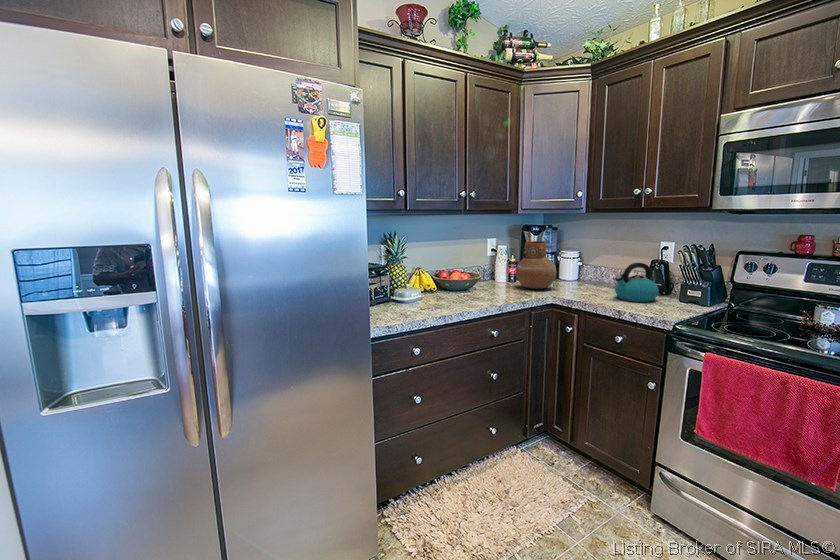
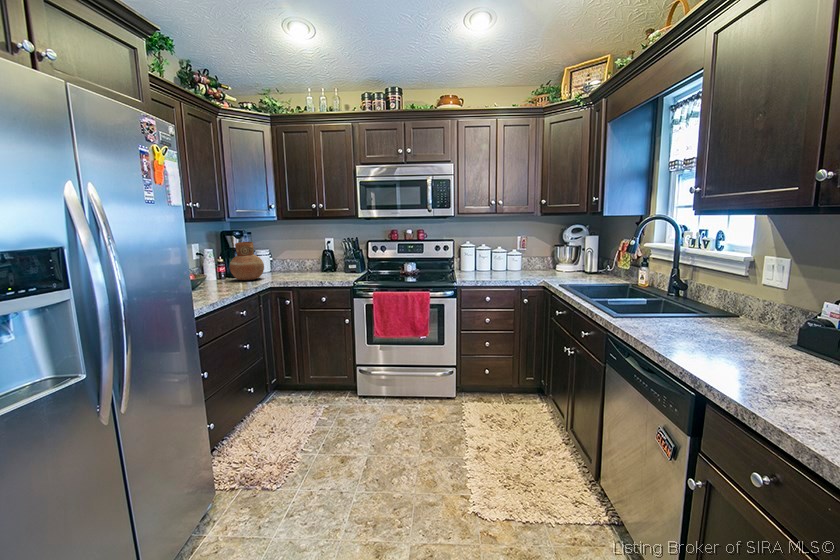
kettle: present [615,263,659,302] -> none [308,252,334,277]

